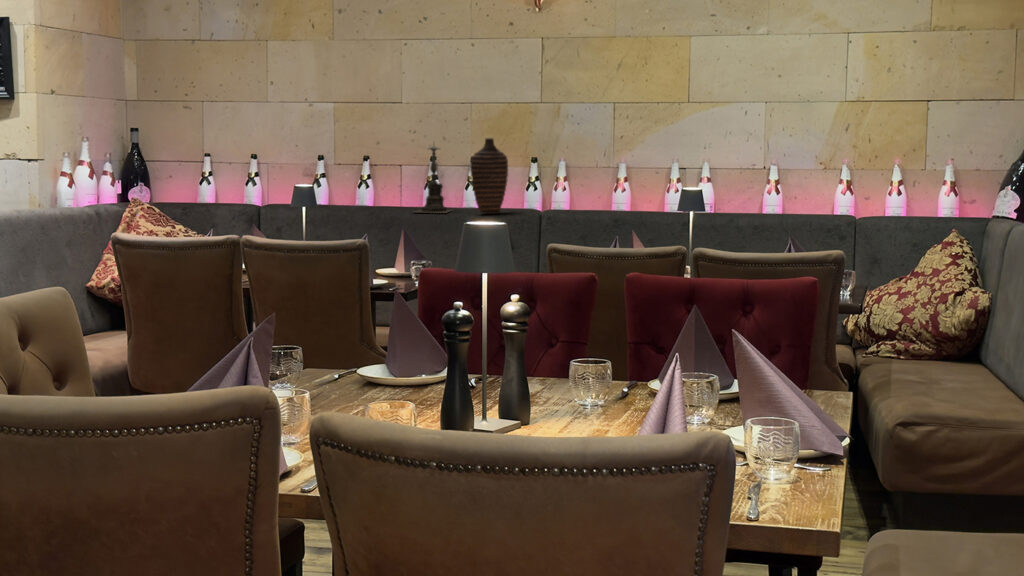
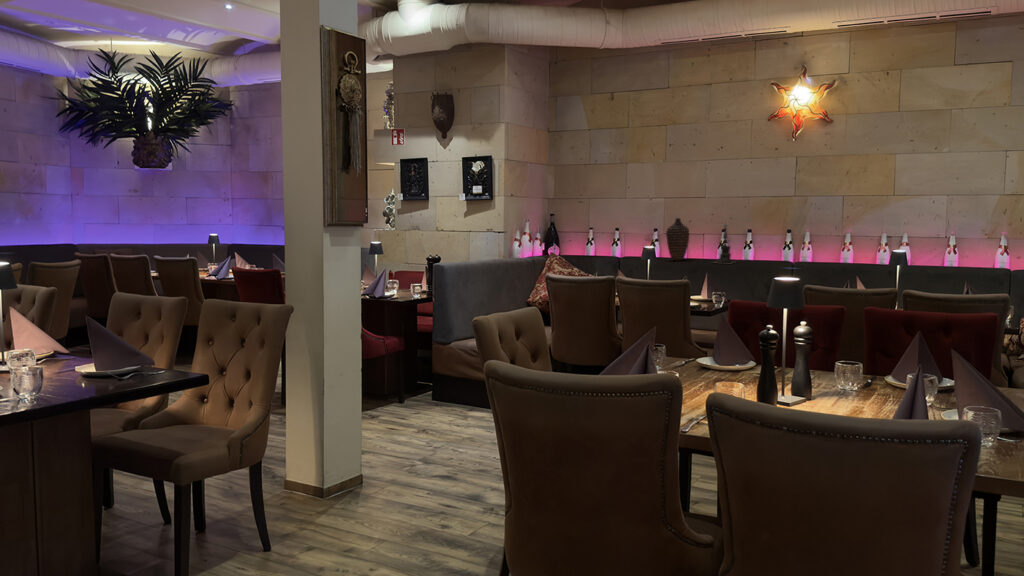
decorative vase: present [470,138,508,214] -> present [666,218,689,260]

